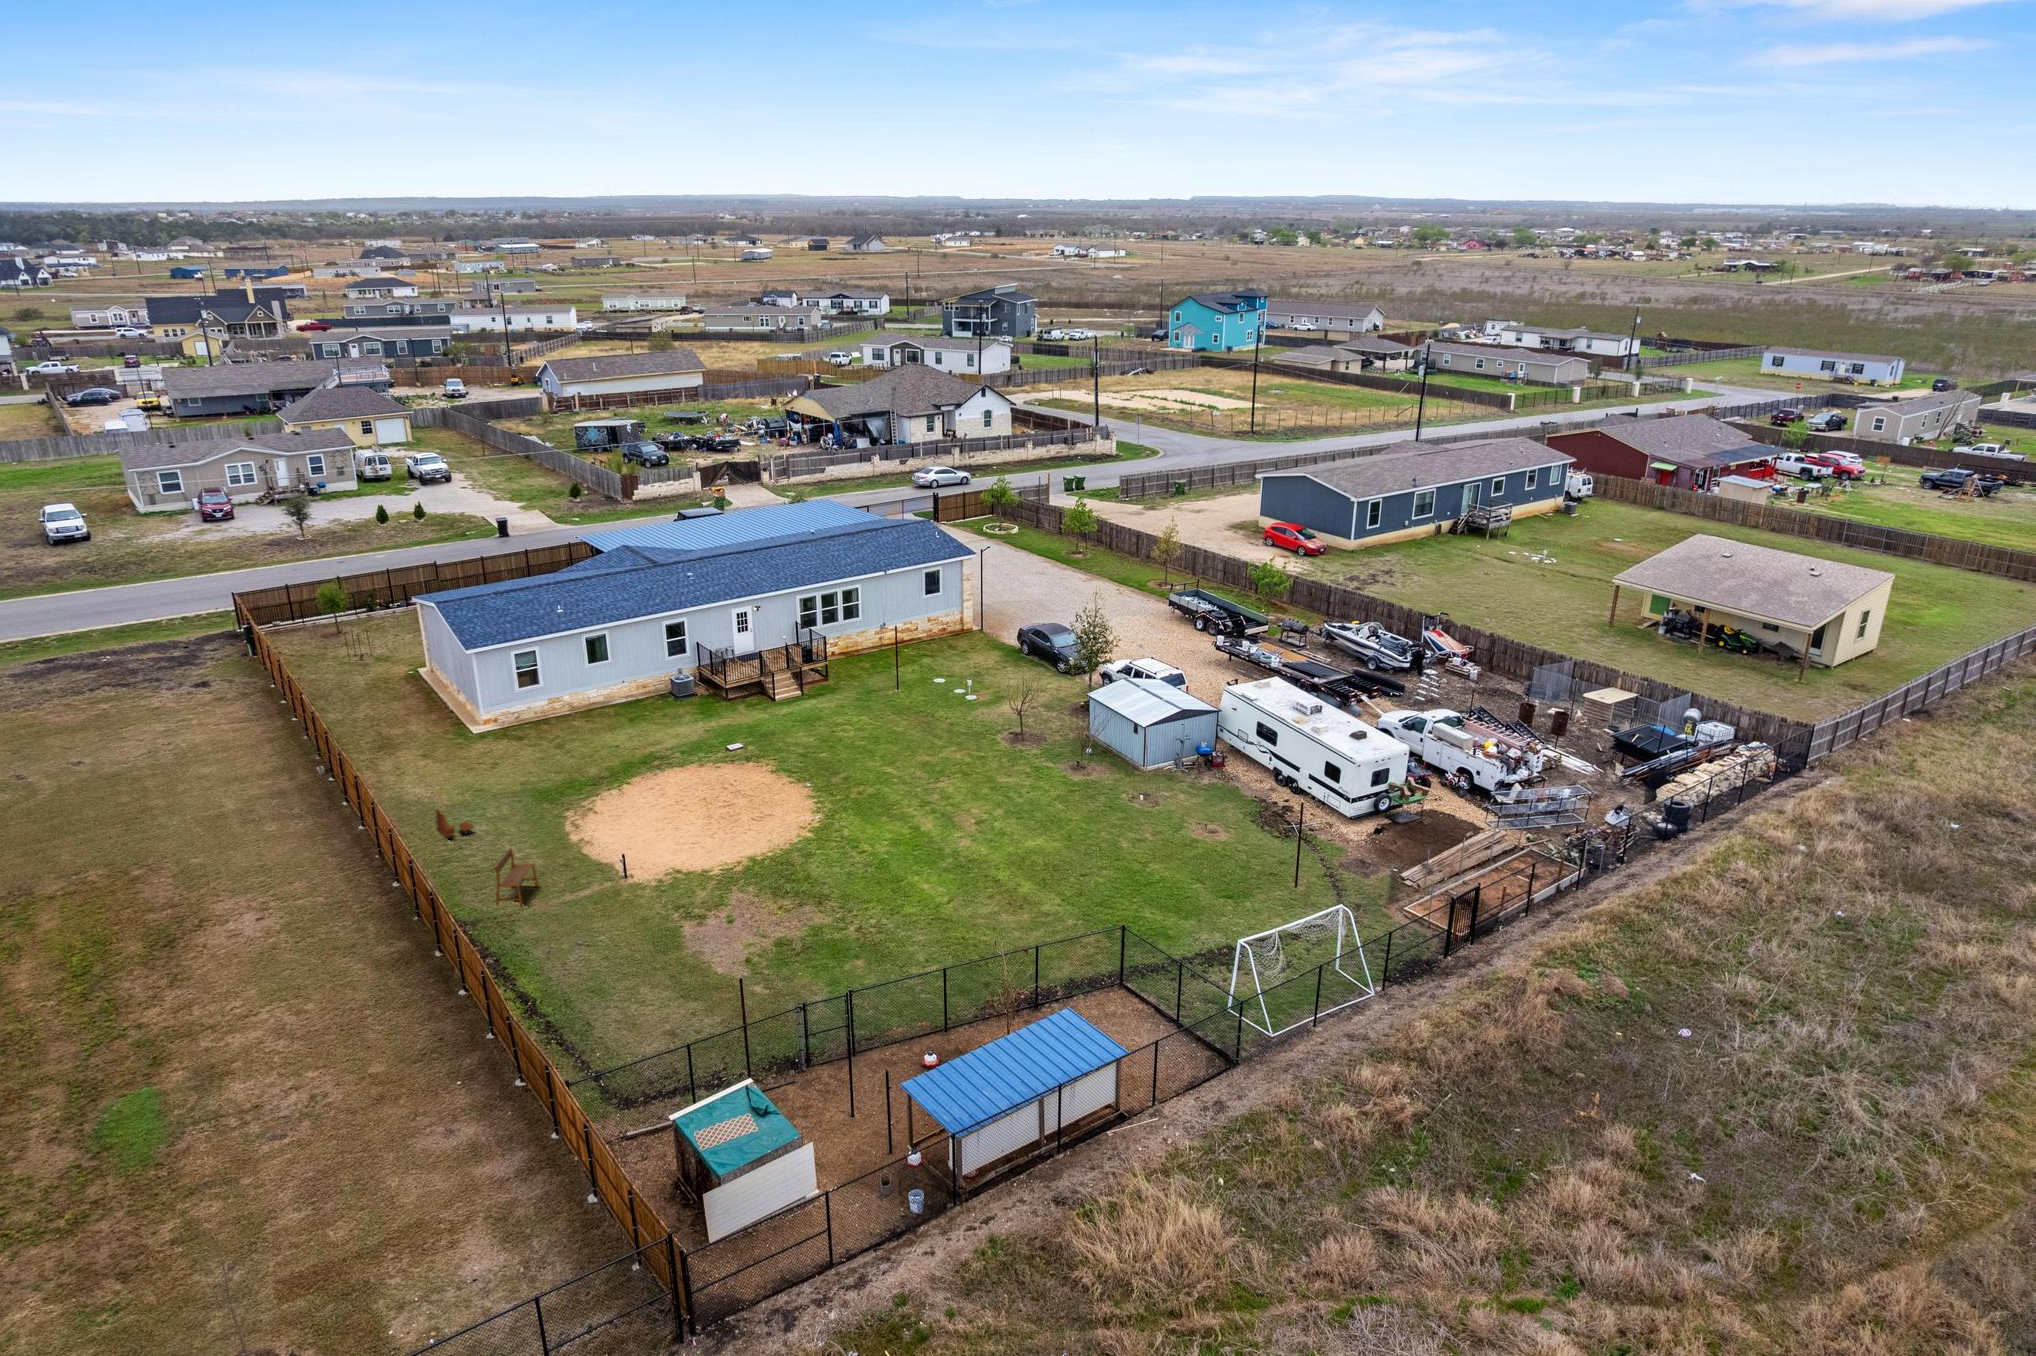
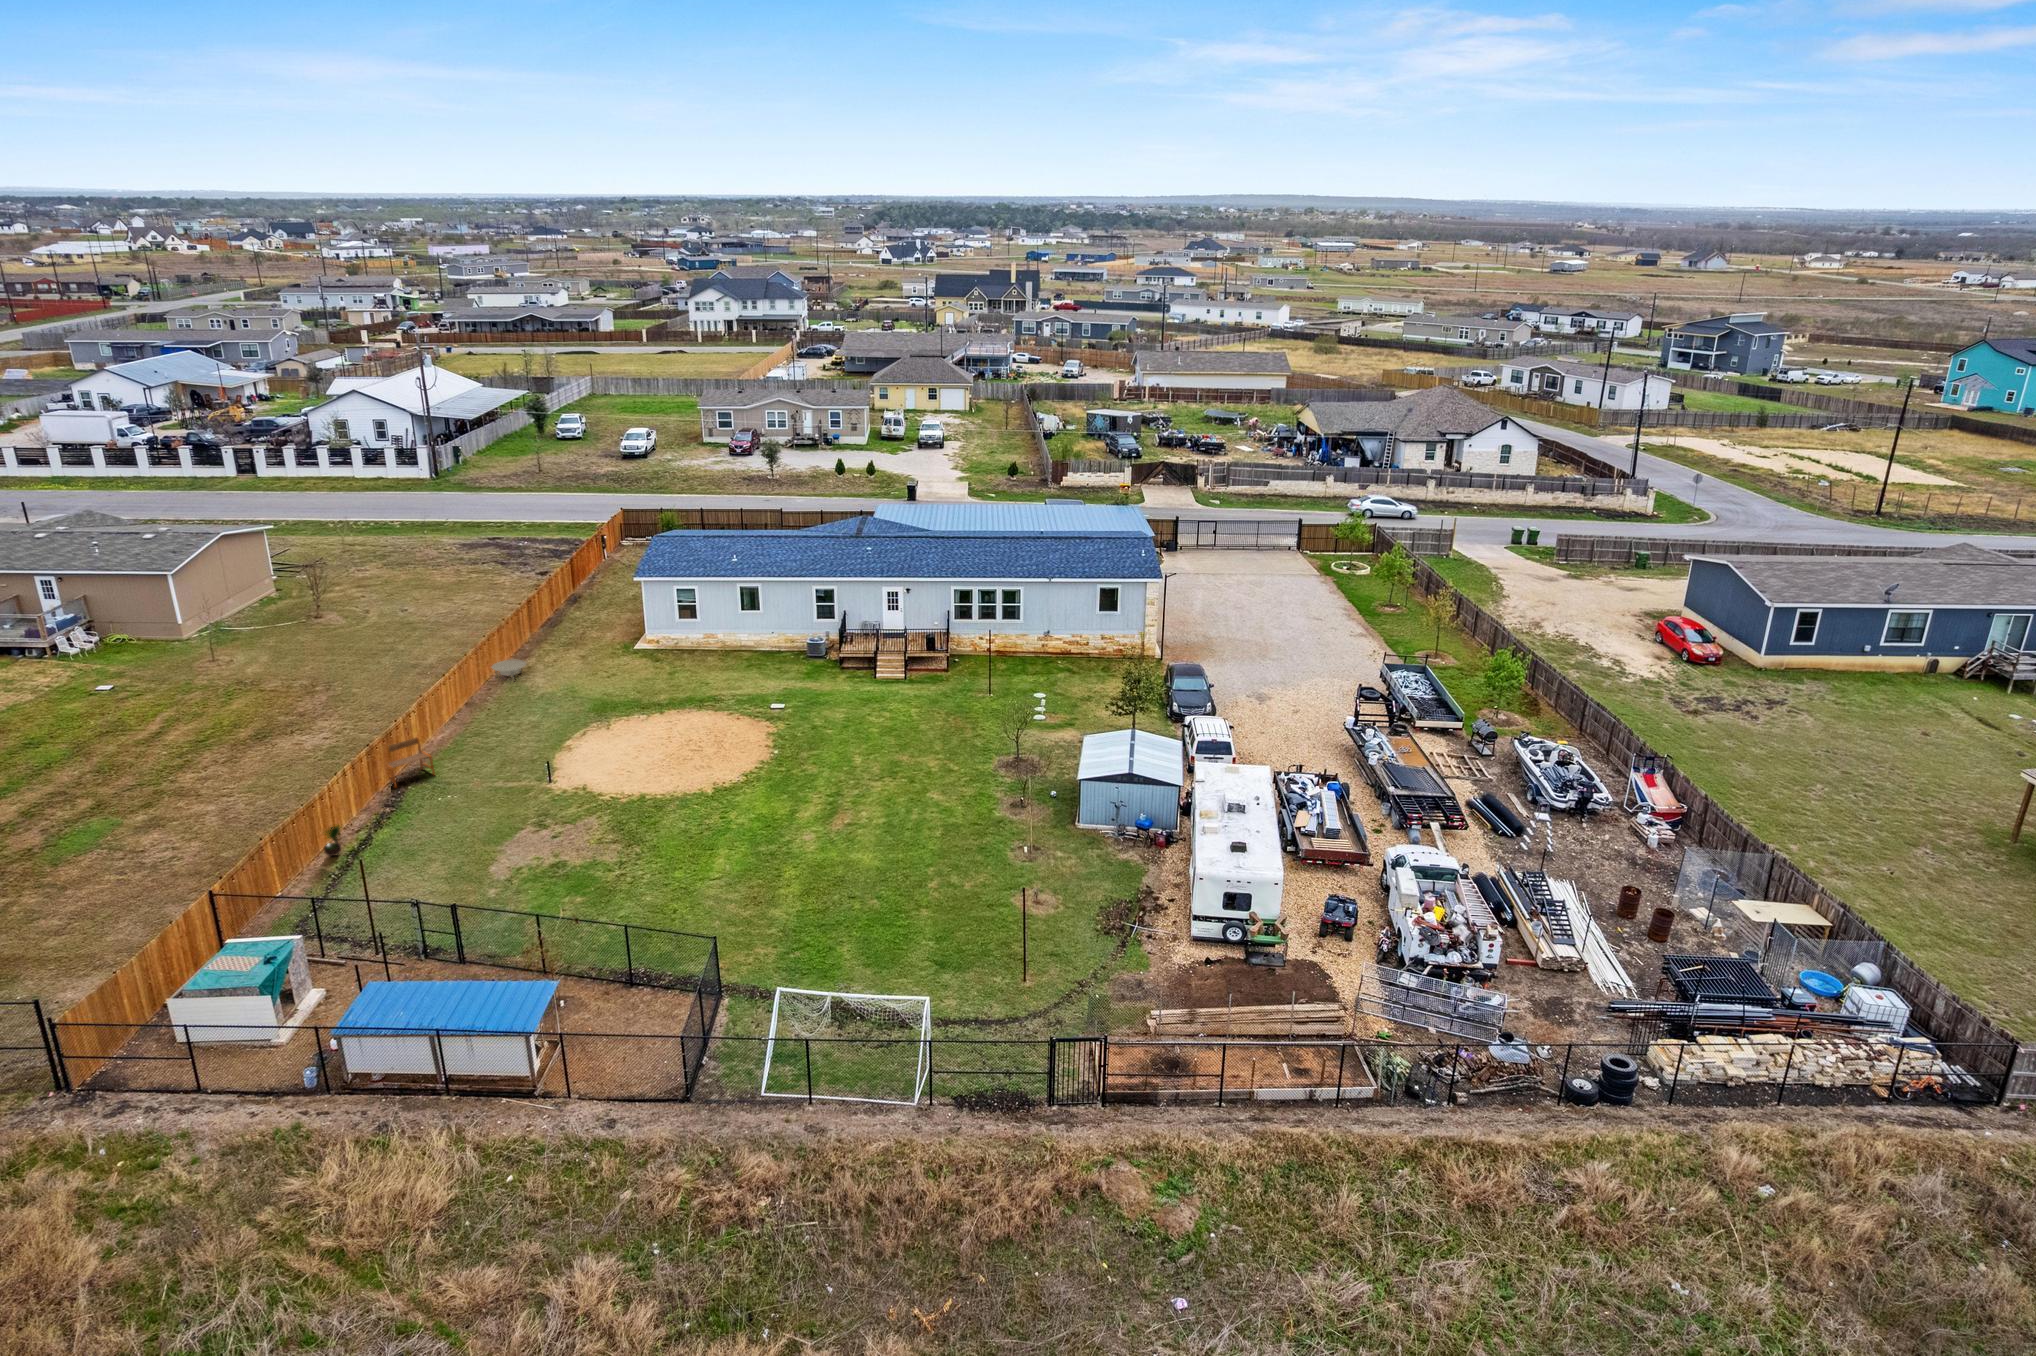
round table: none [382,768,425,795] -> present [492,660,526,682]
lounge chair: present [436,810,473,840] -> none [449,694,485,724]
potted tree: none [586,932,612,971] -> present [324,826,341,856]

